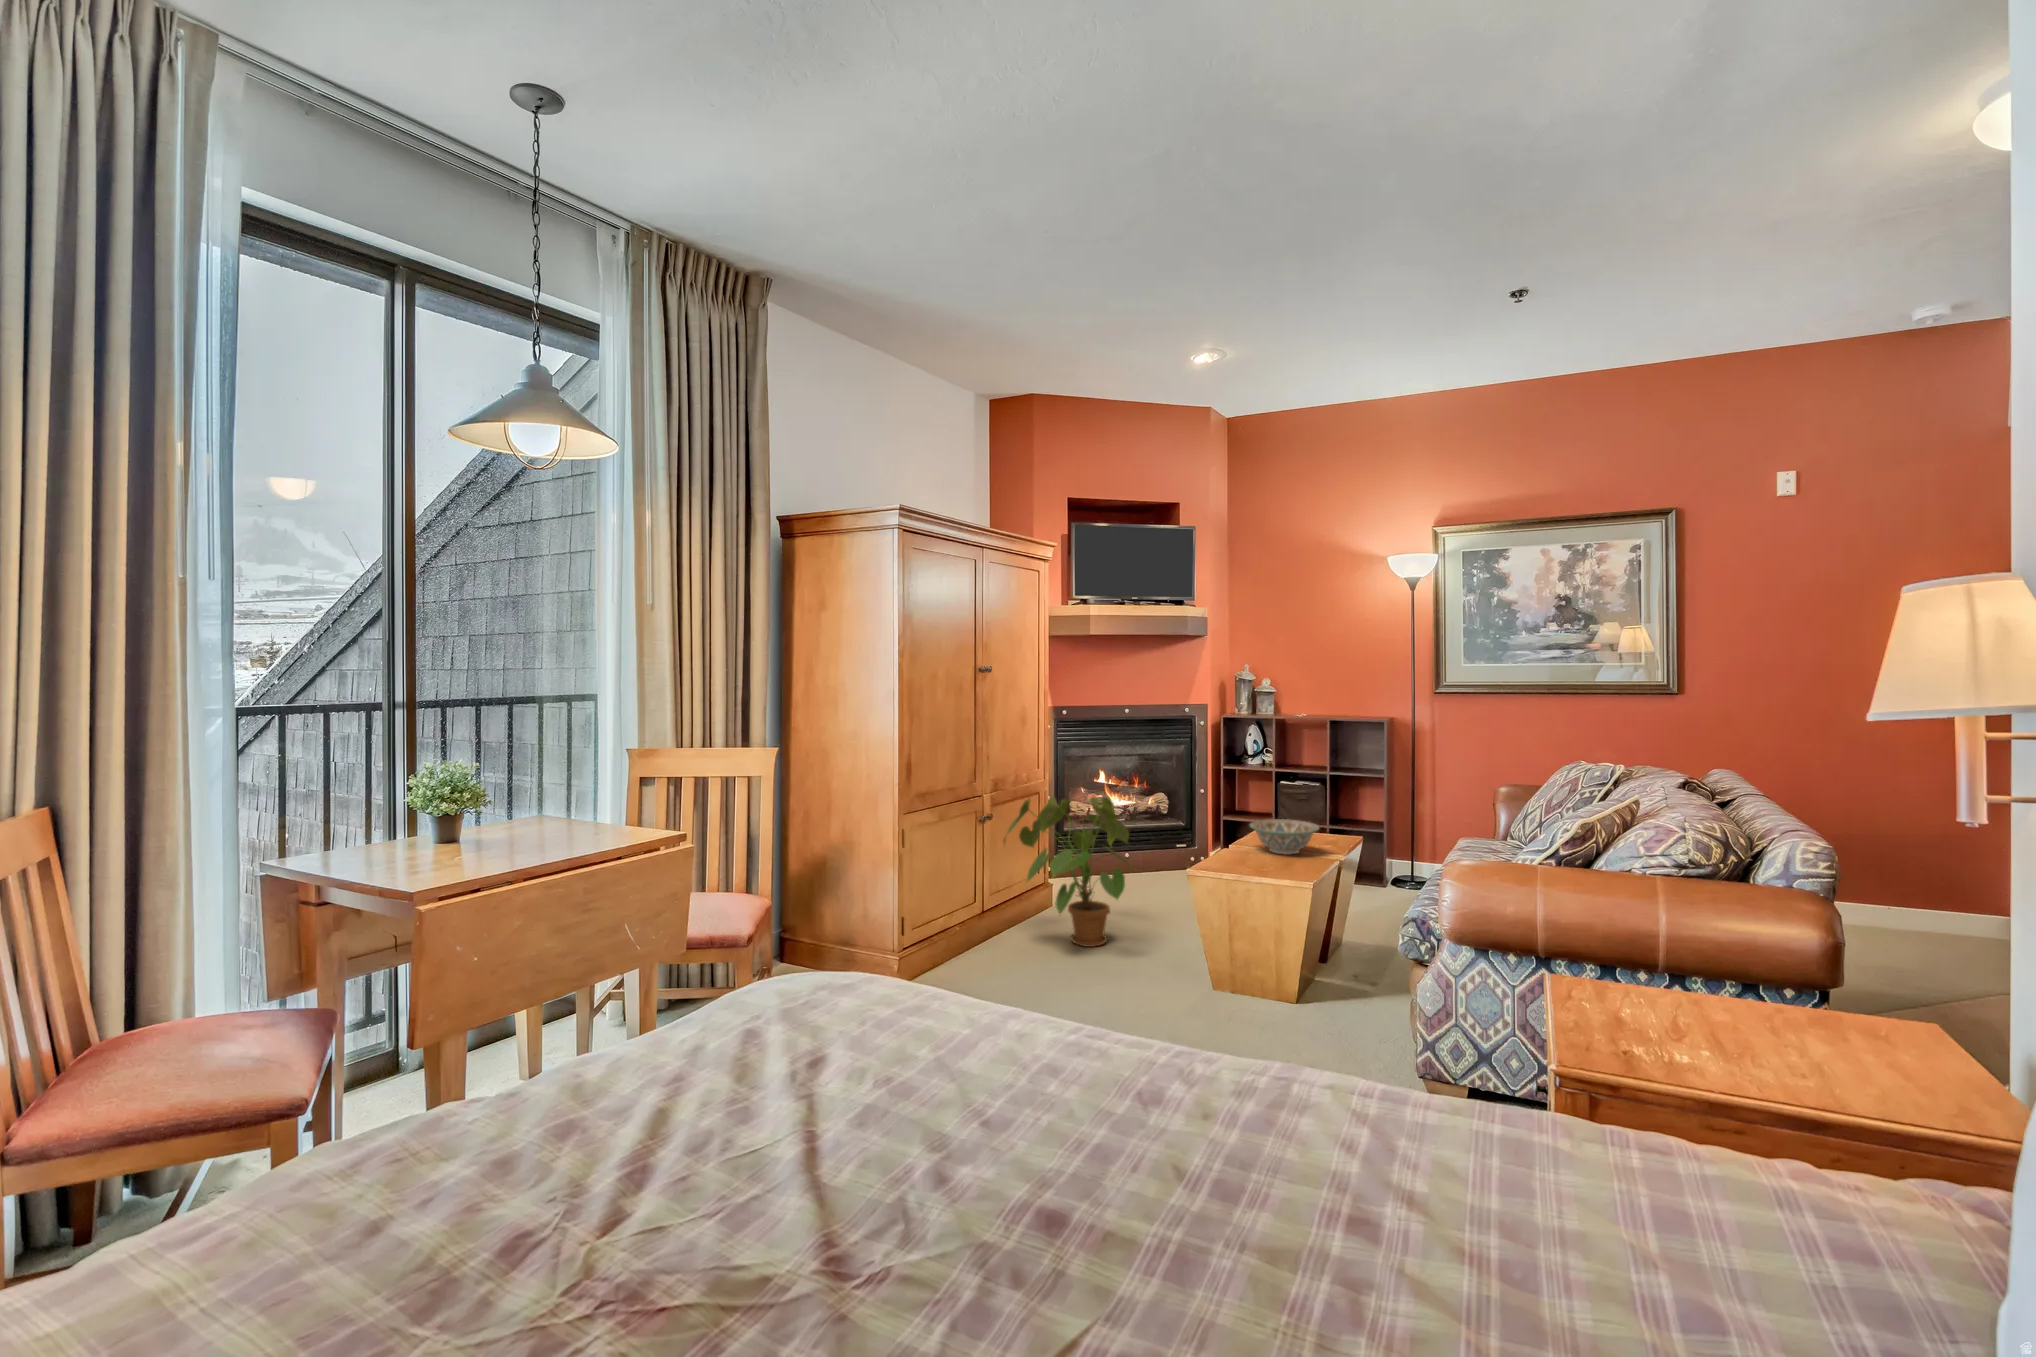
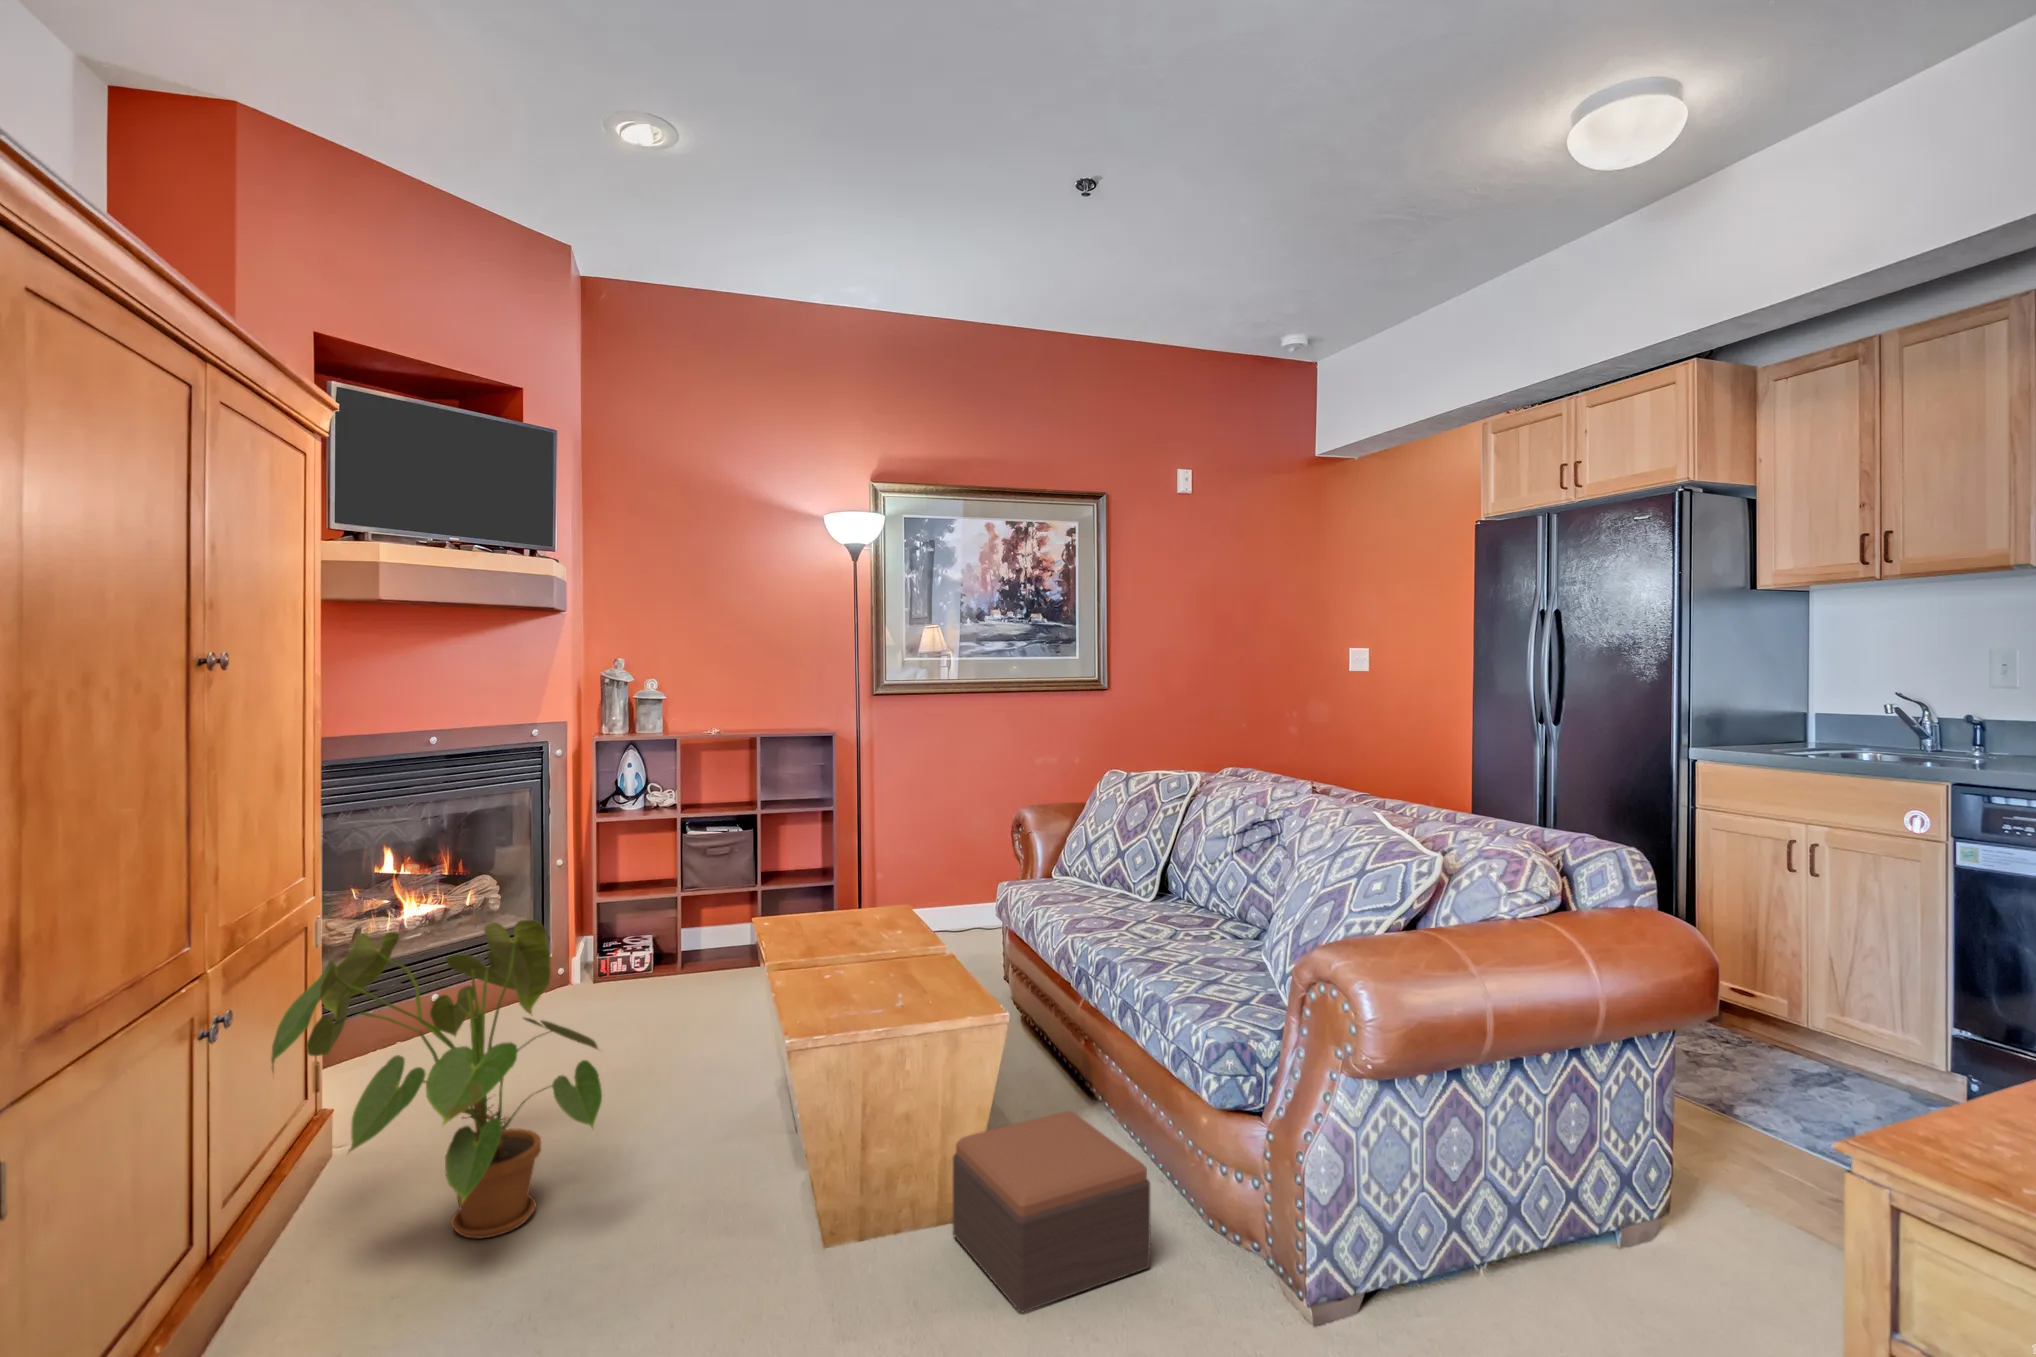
decorative bowl: present [1250,819,1319,854] -> none [797,901,907,963]
footstool: none [1275,951,1374,1052] -> present [953,1111,1150,1313]

